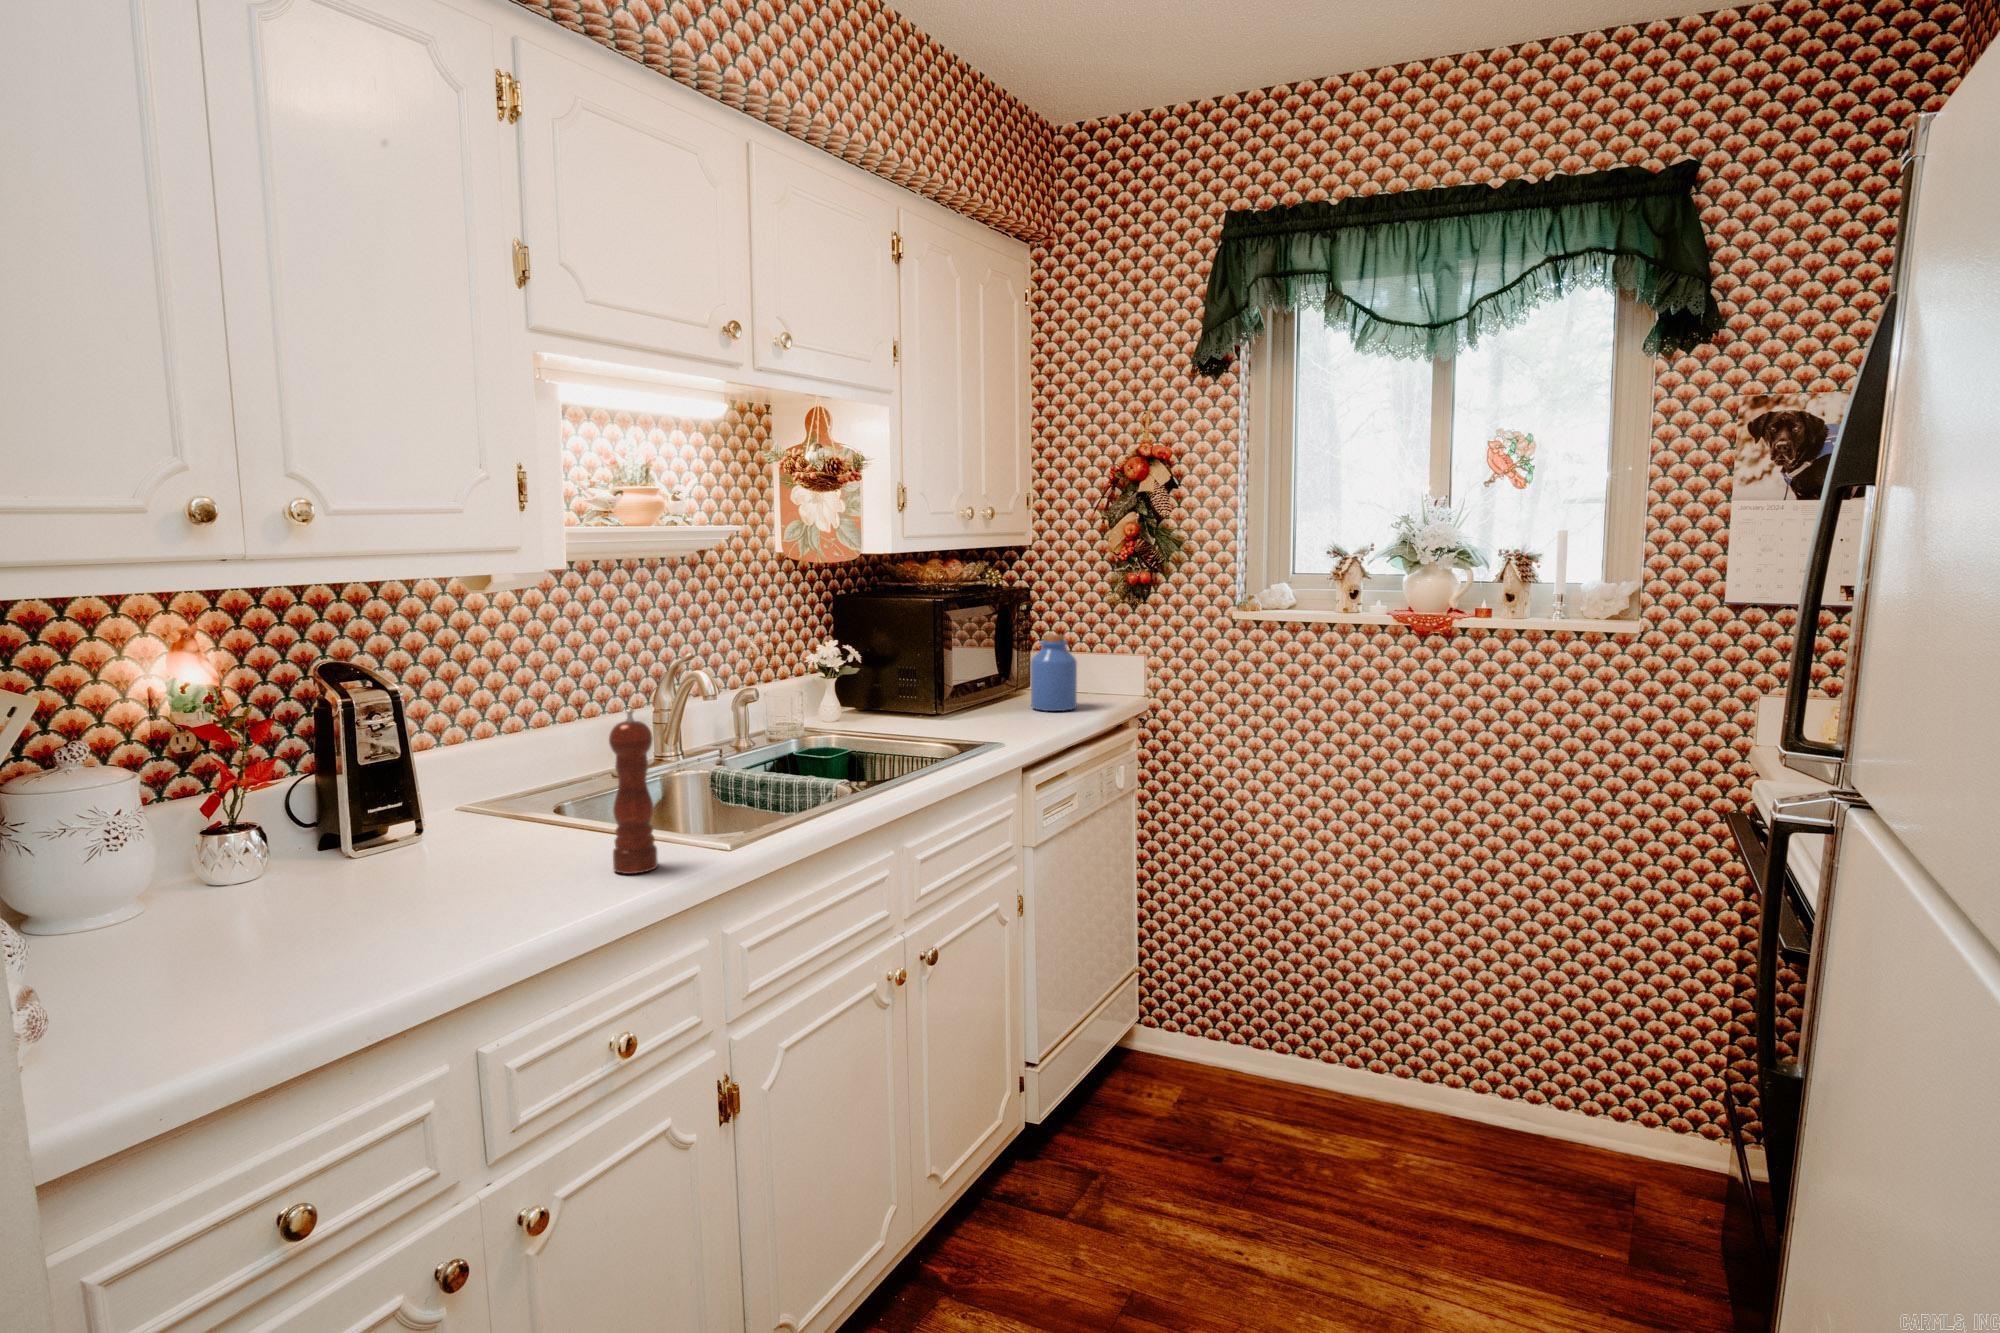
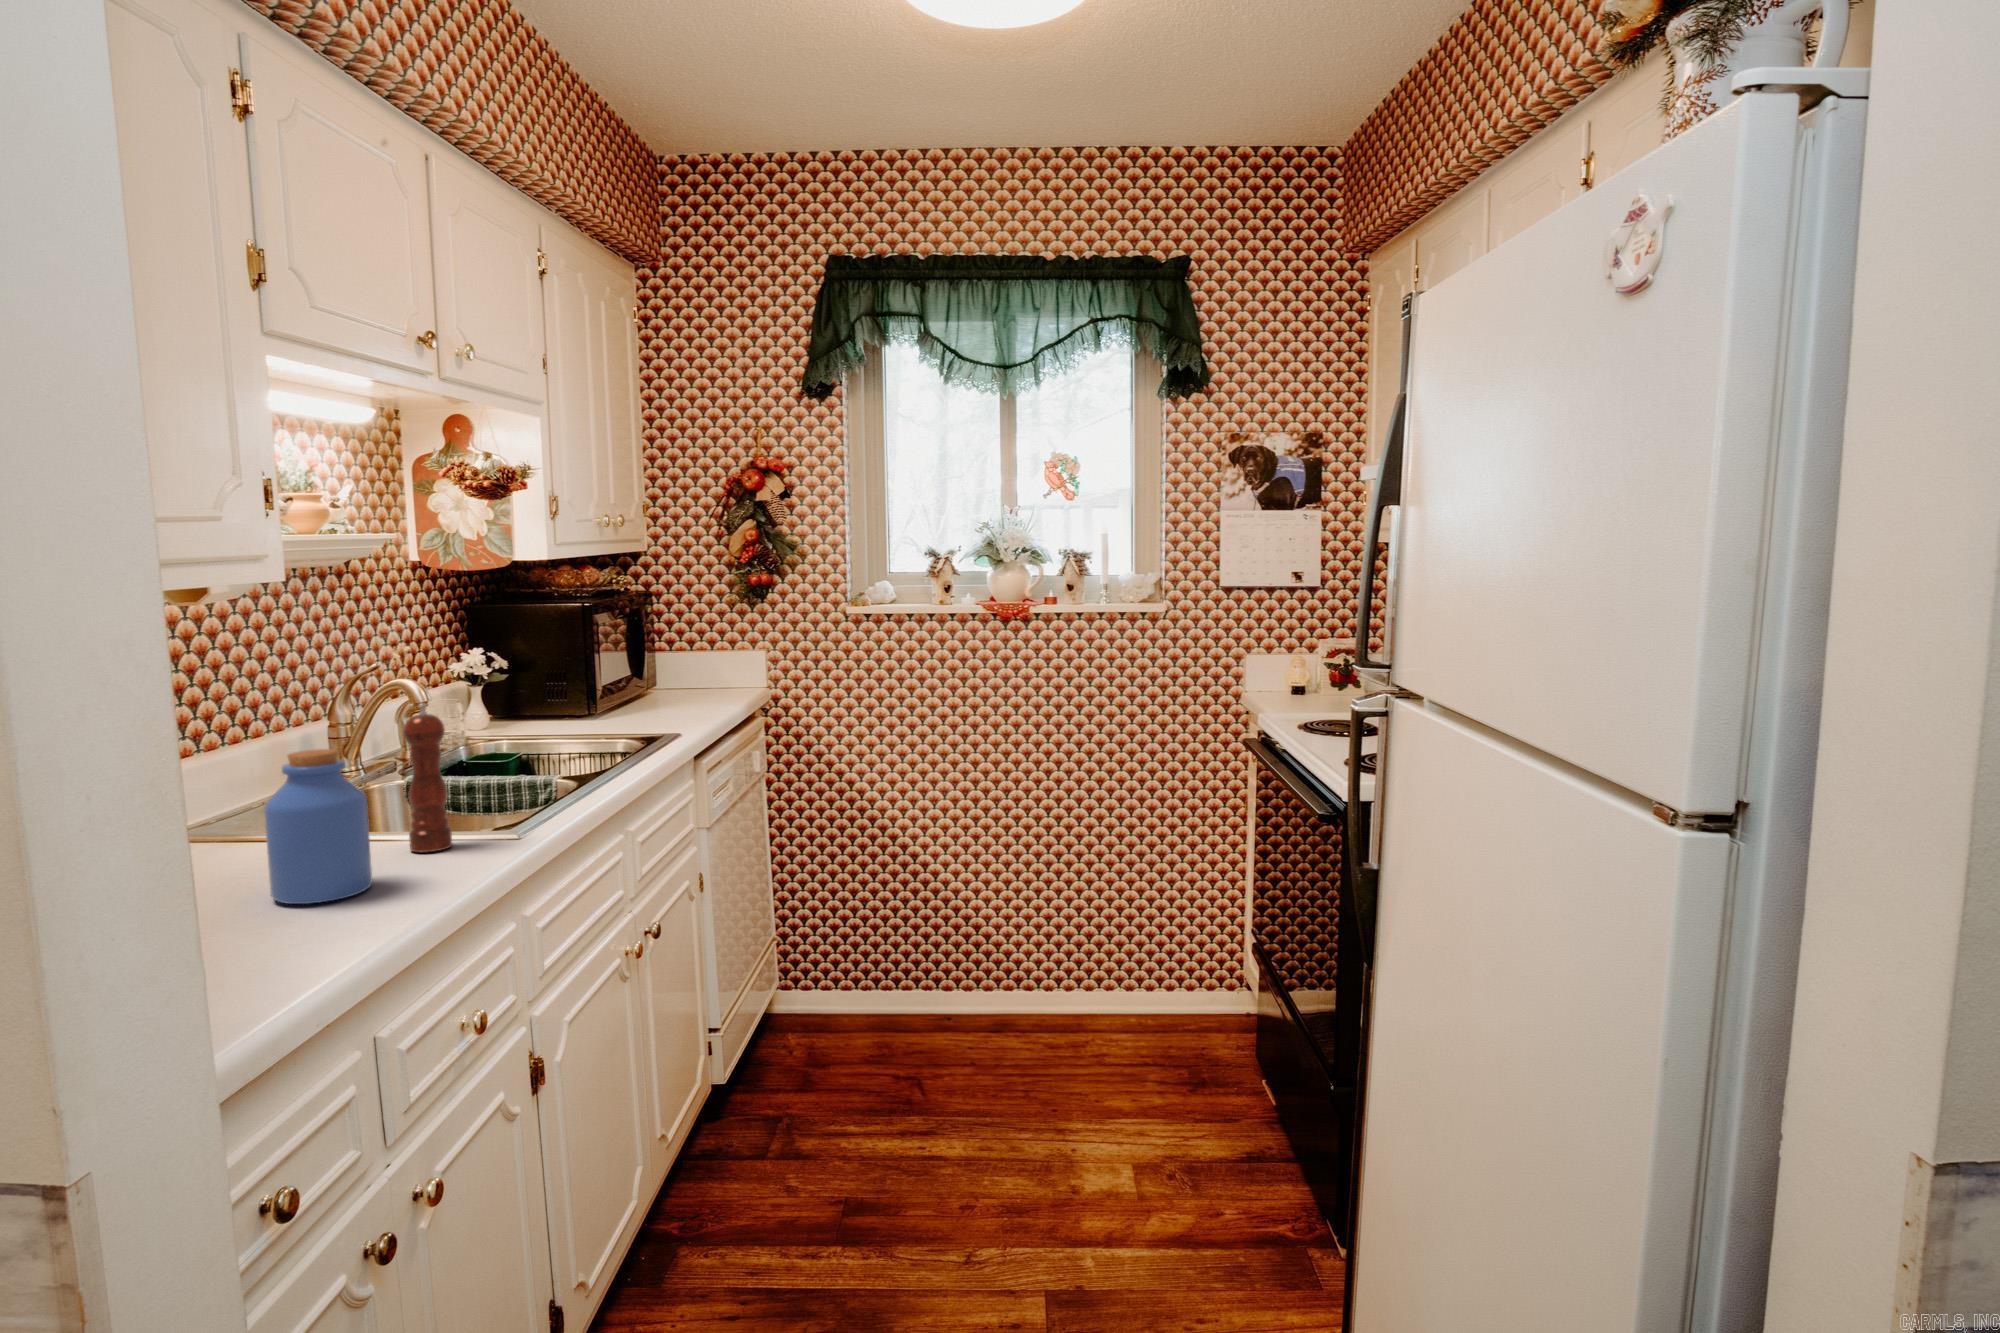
jar: present [1031,635,1077,711] -> present [264,749,372,904]

